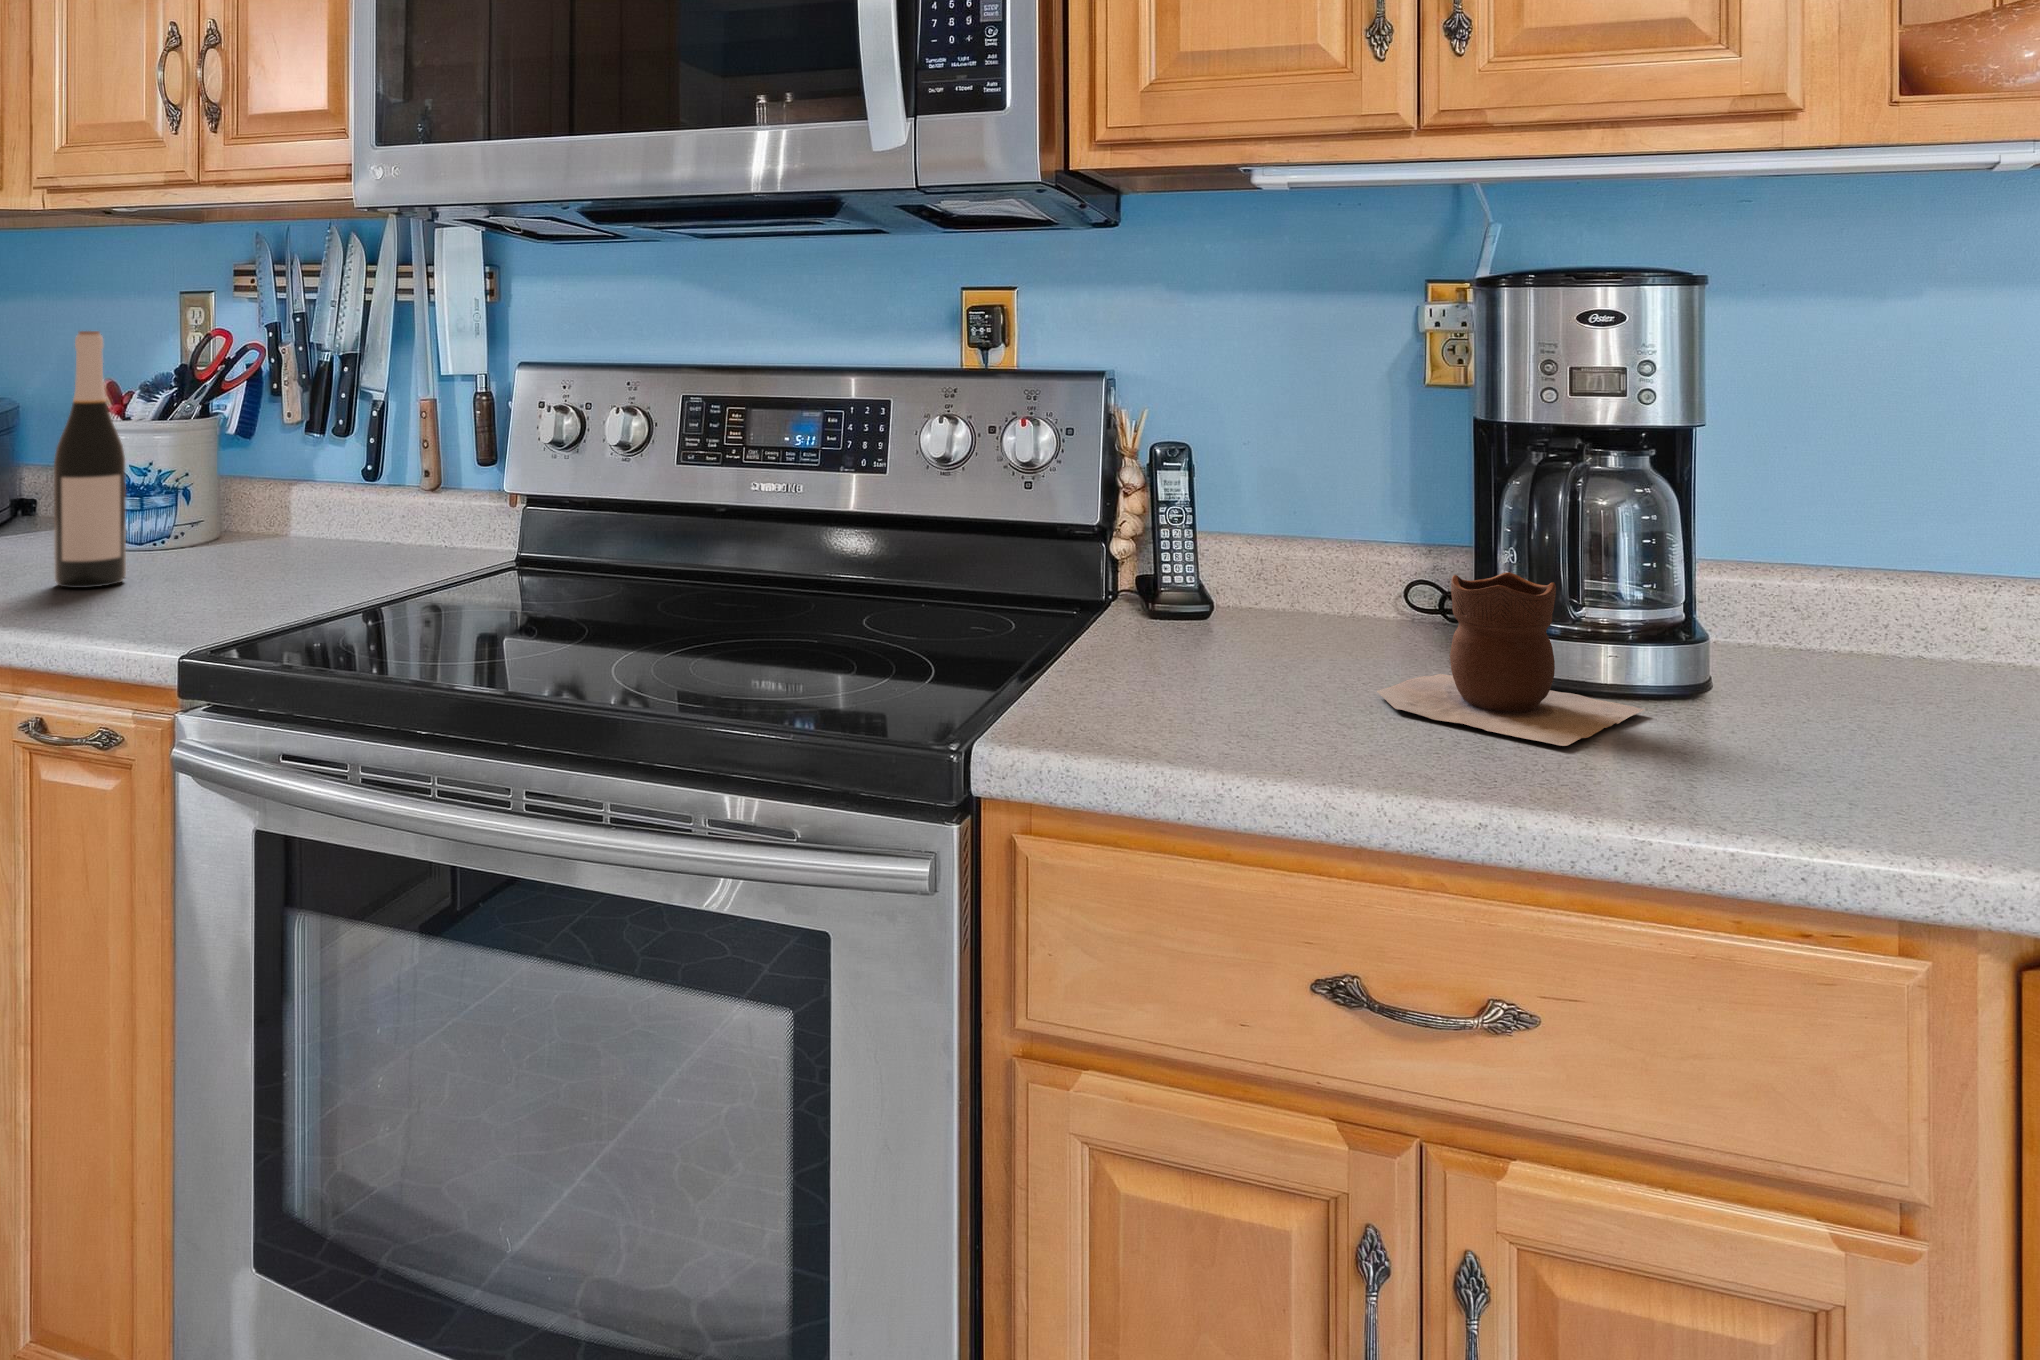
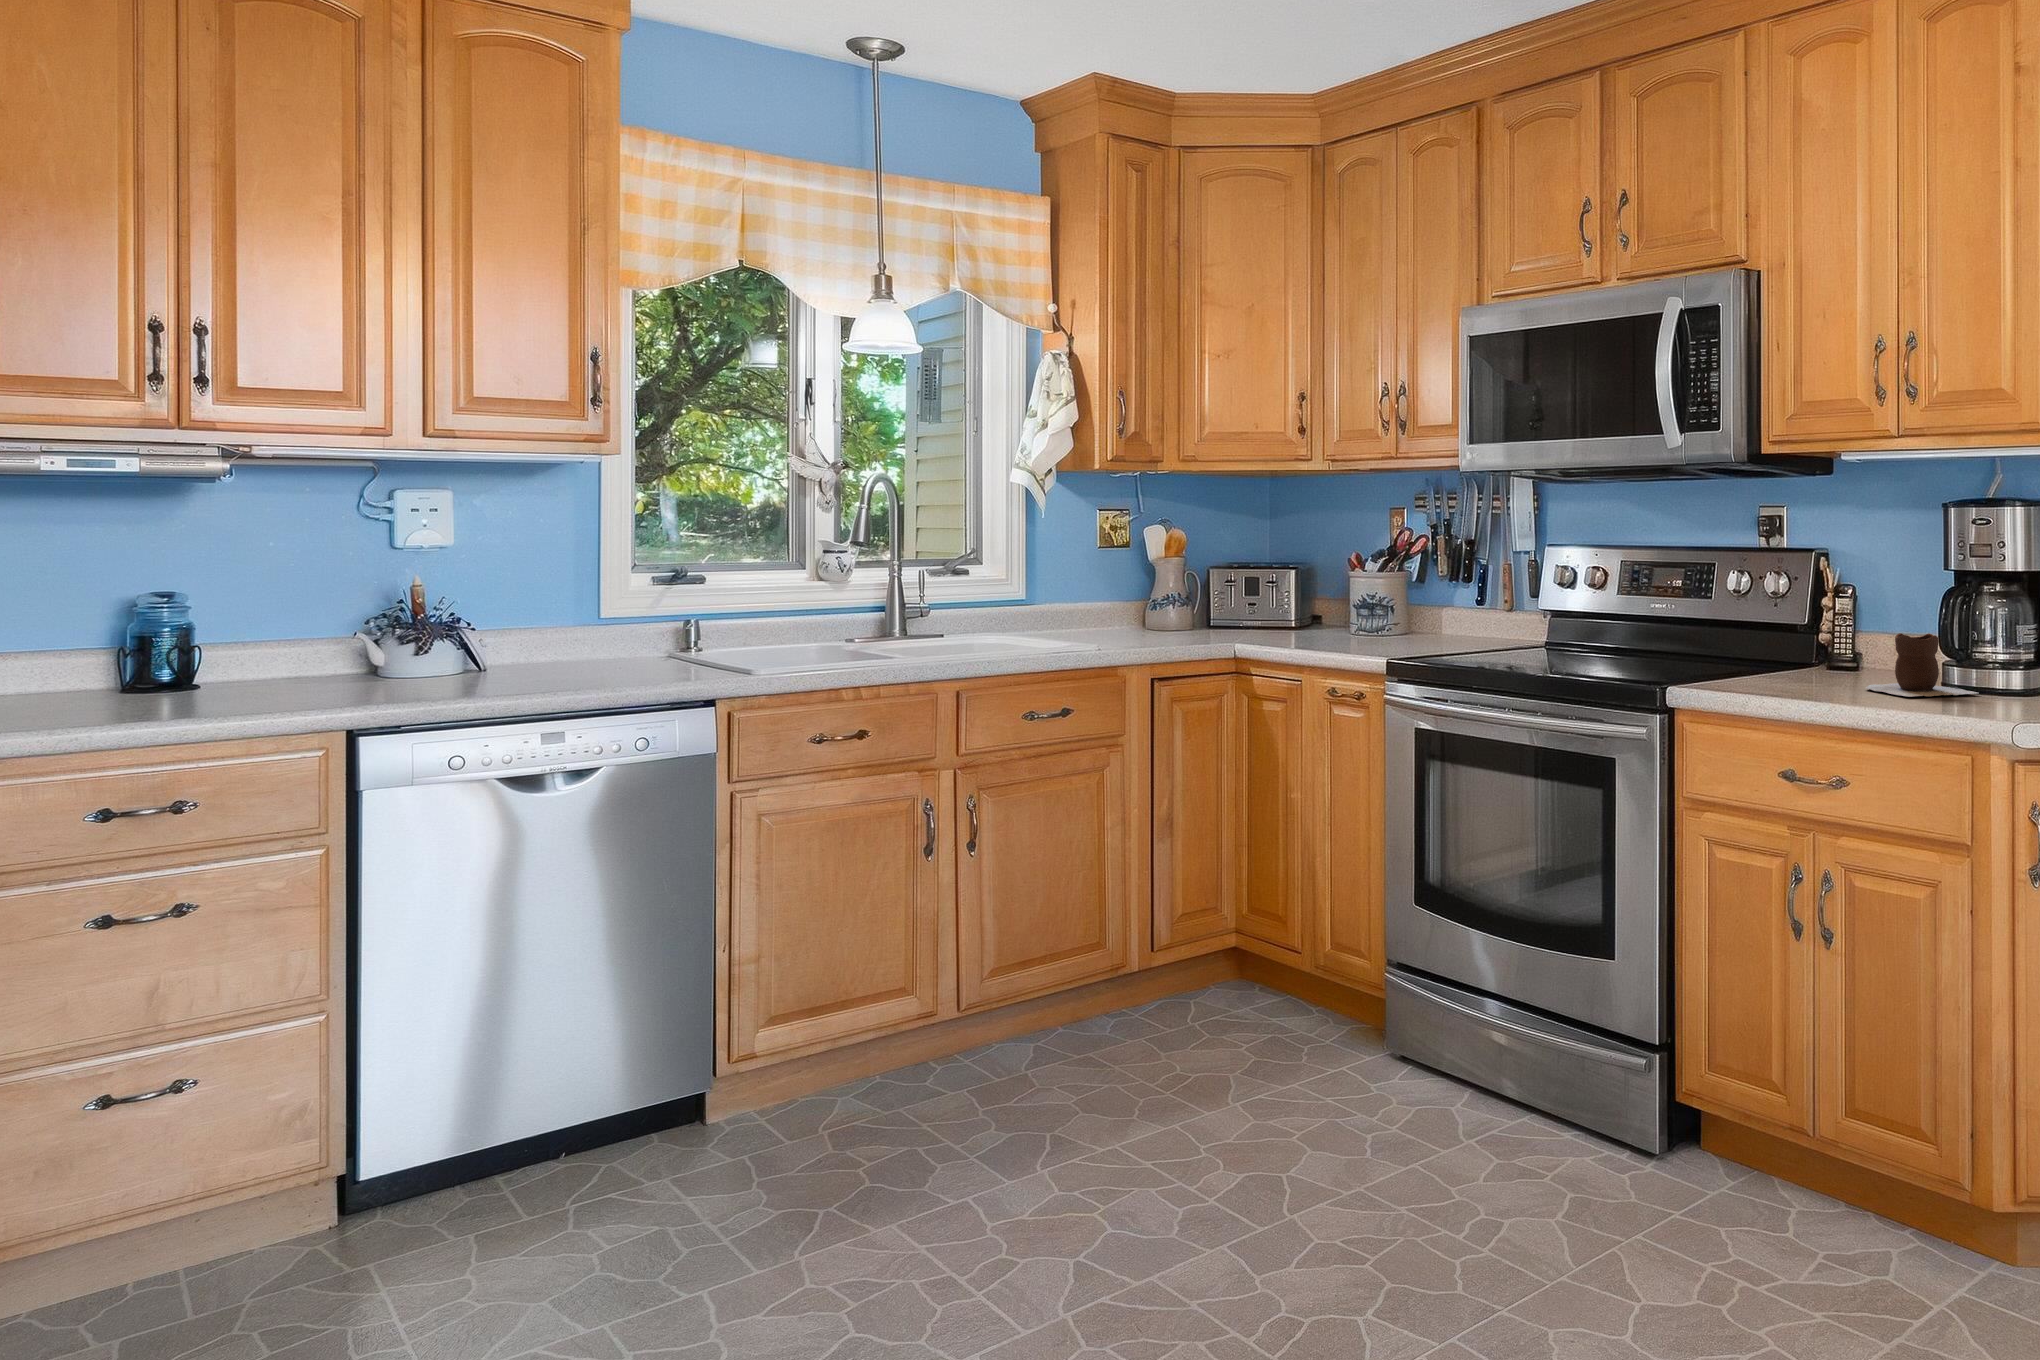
wine bottle: present [54,331,126,588] -> none [1337,528,1366,643]

